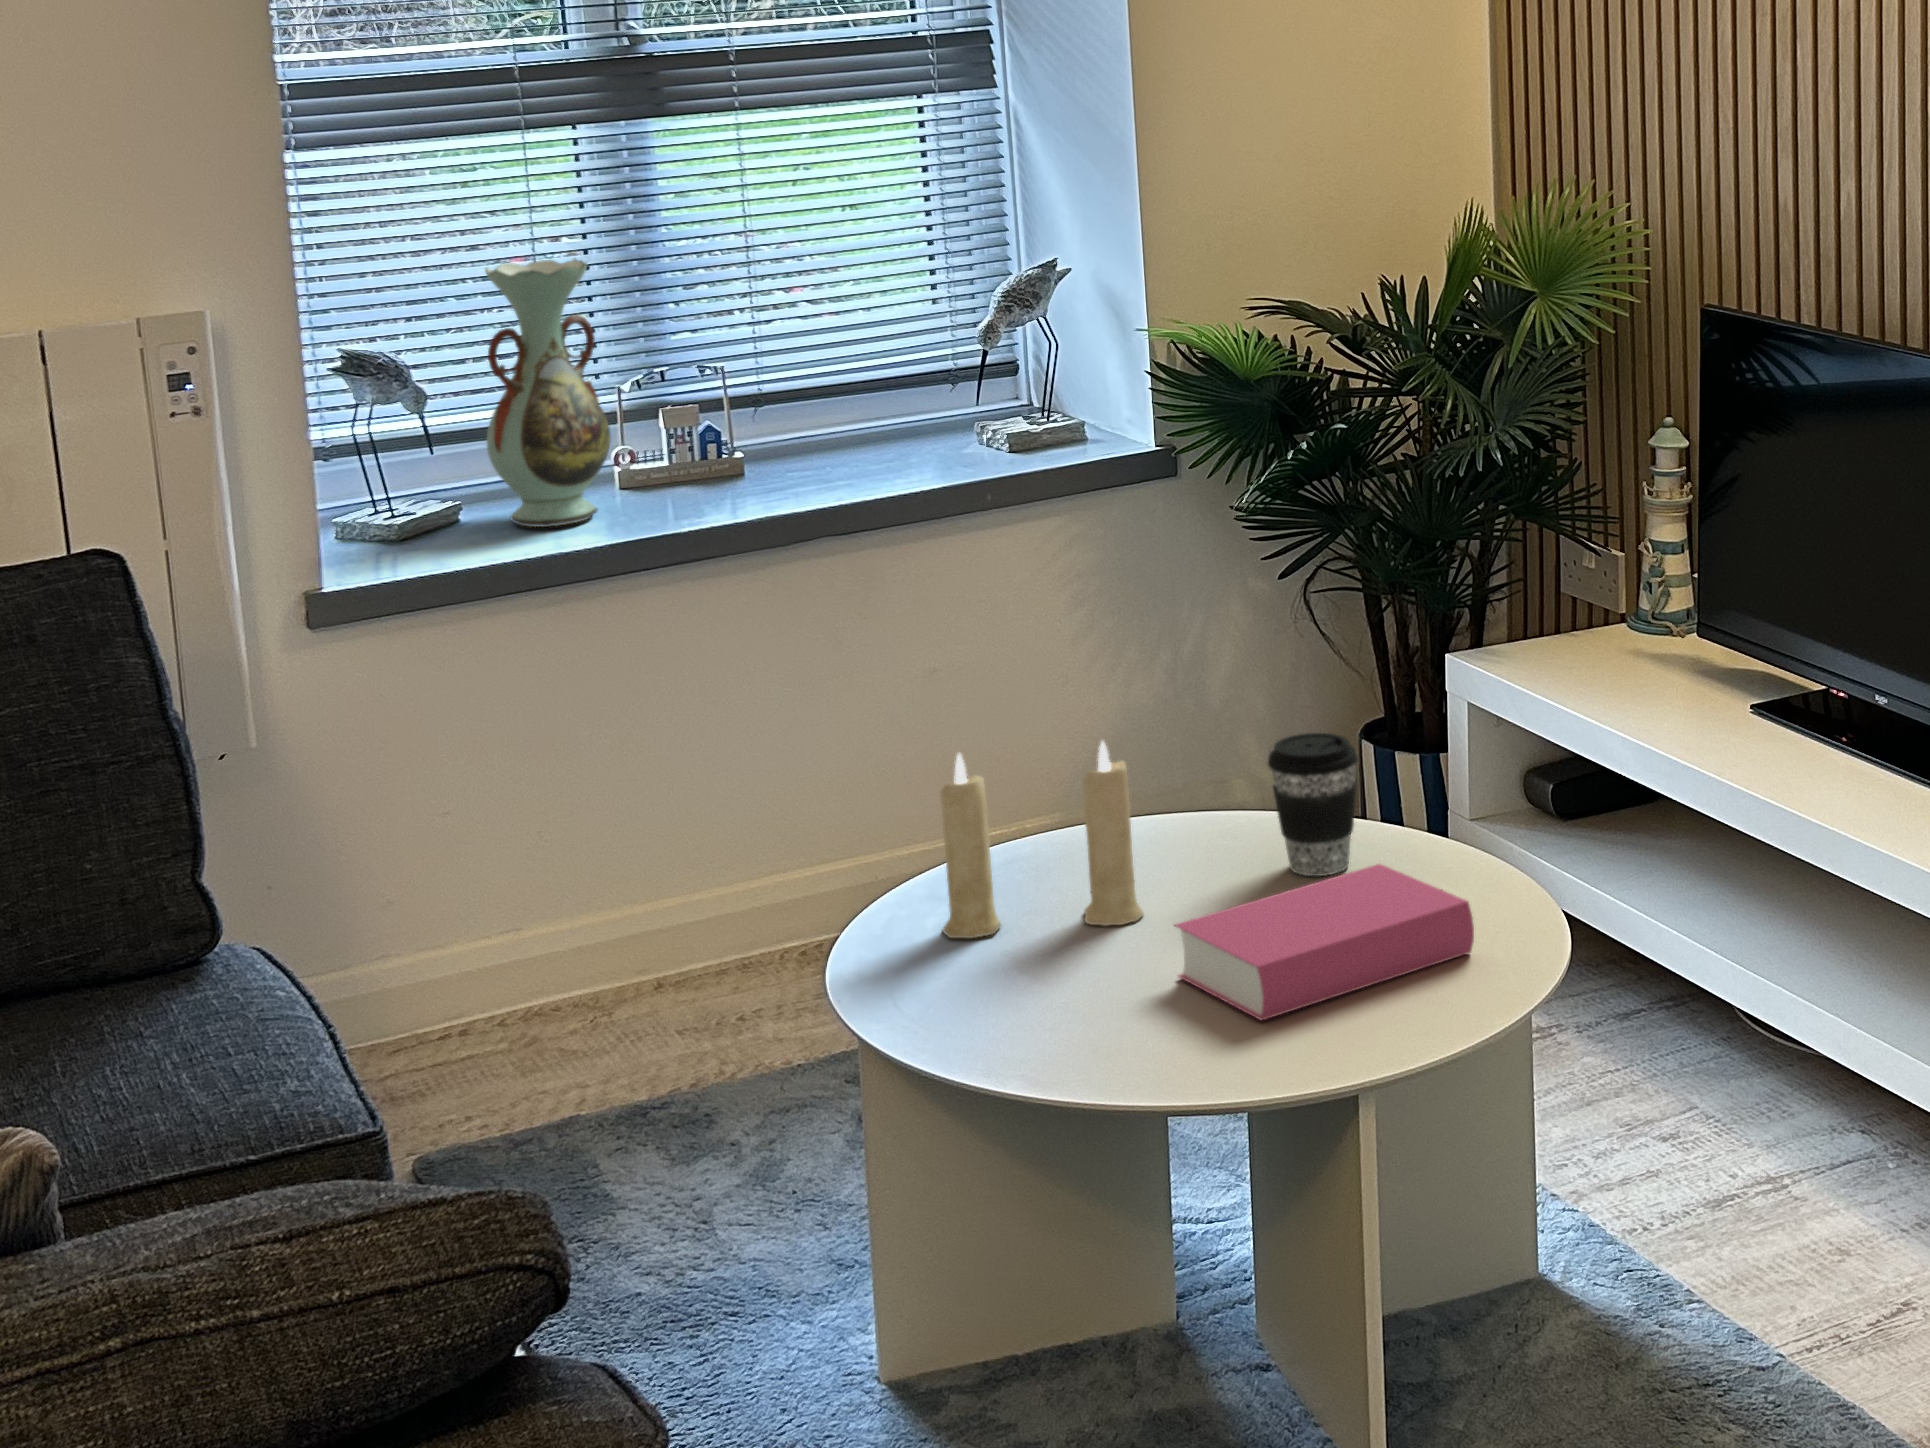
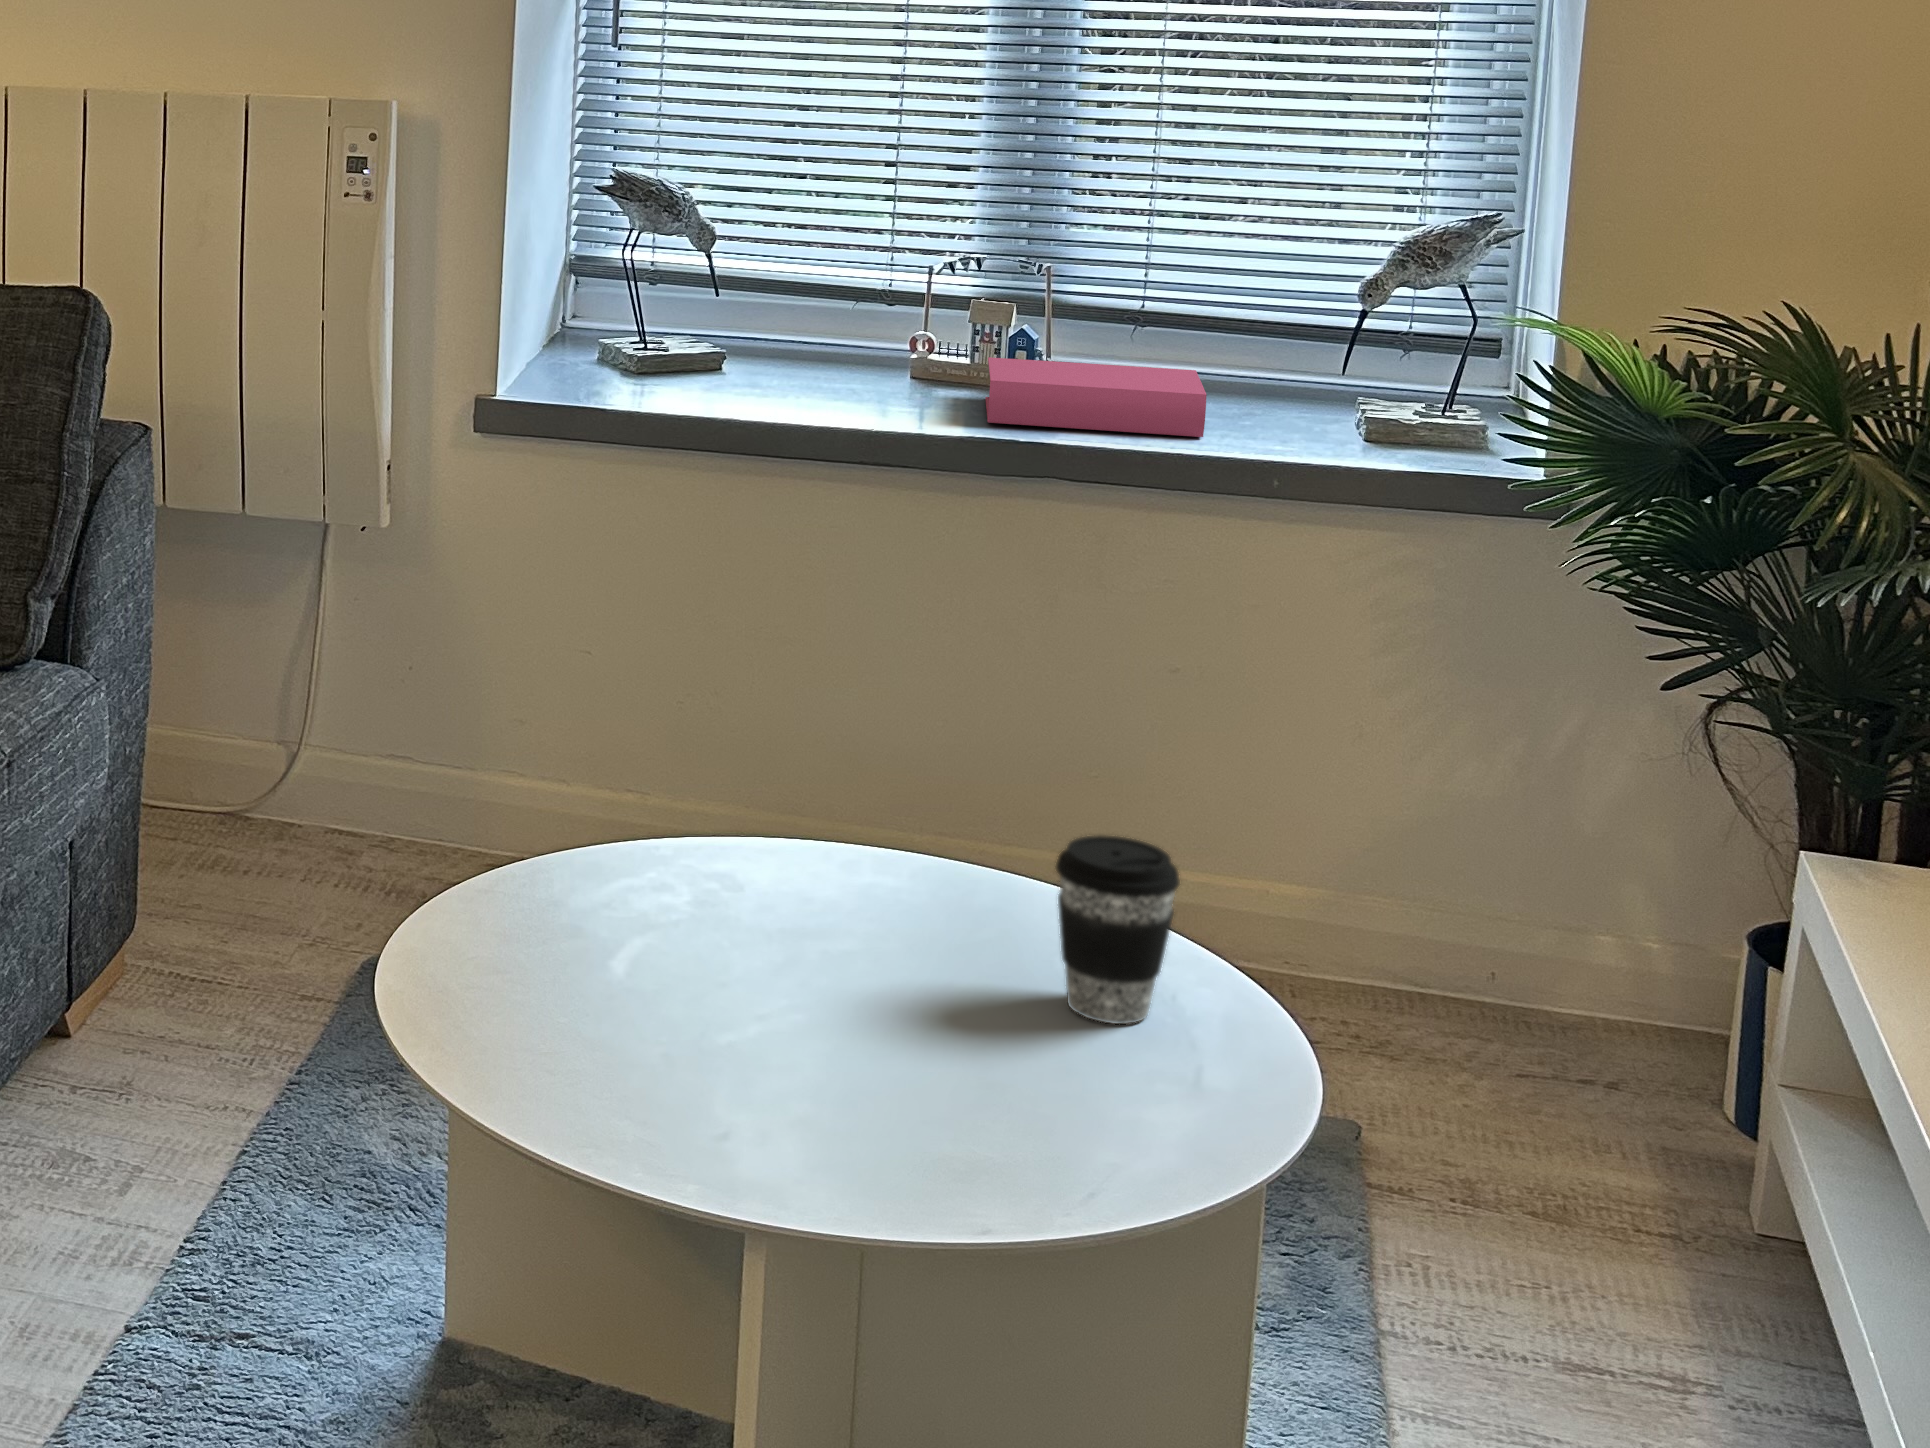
decorative vase: present [485,259,611,527] -> none [751,108,898,397]
candle: present [940,741,1143,938] -> none [632,700,857,976]
book: present [1175,864,1474,1021] -> present [985,357,1207,437]

